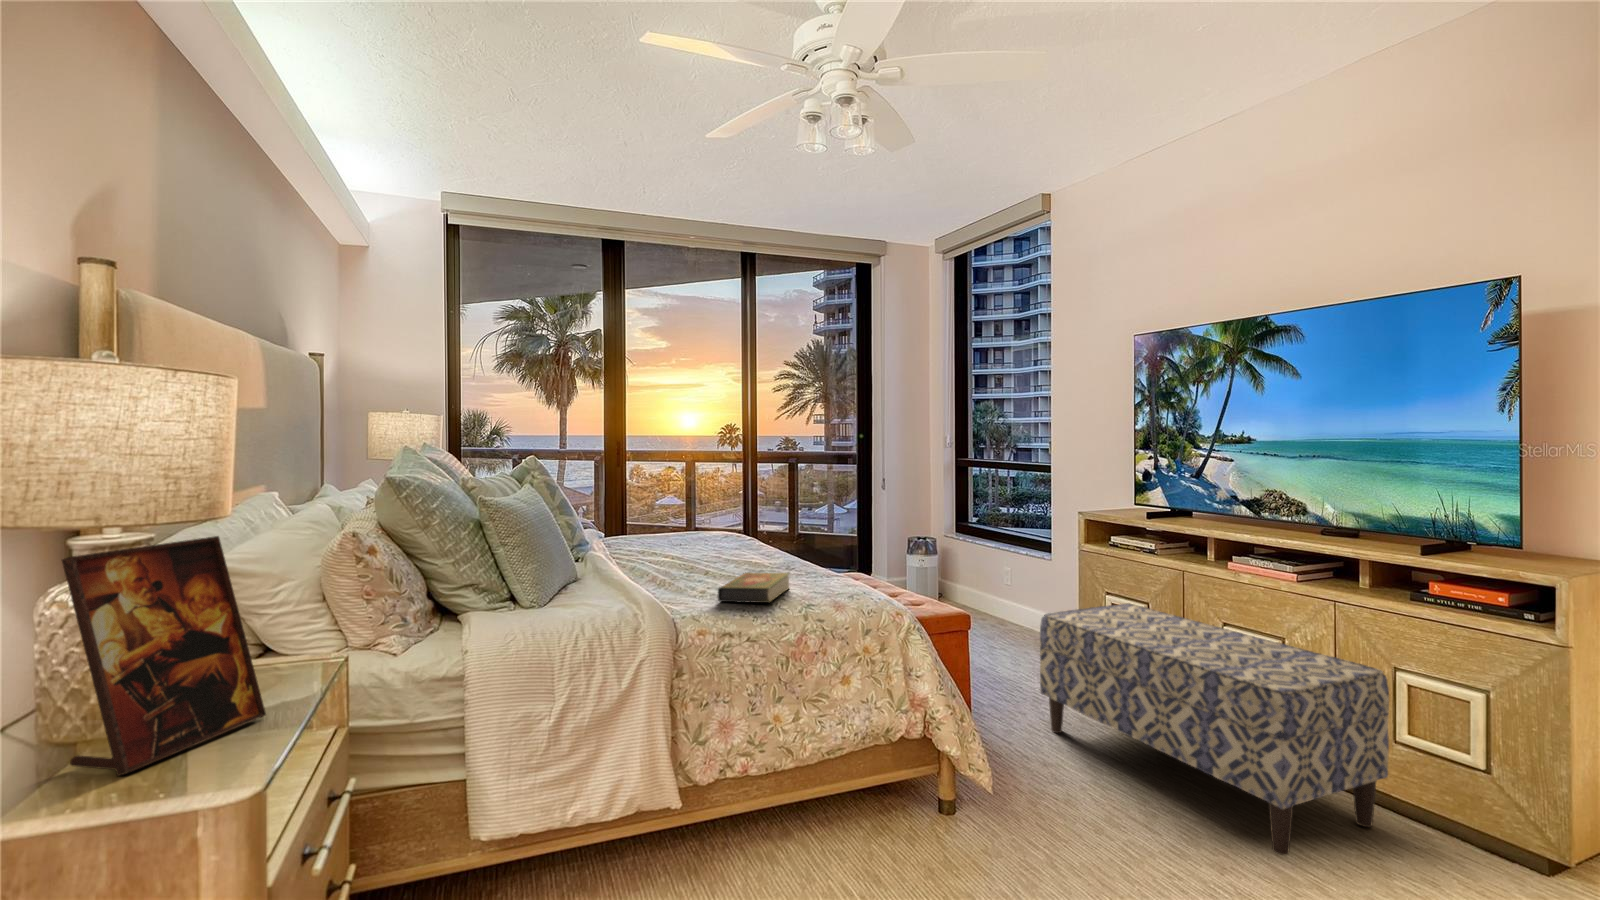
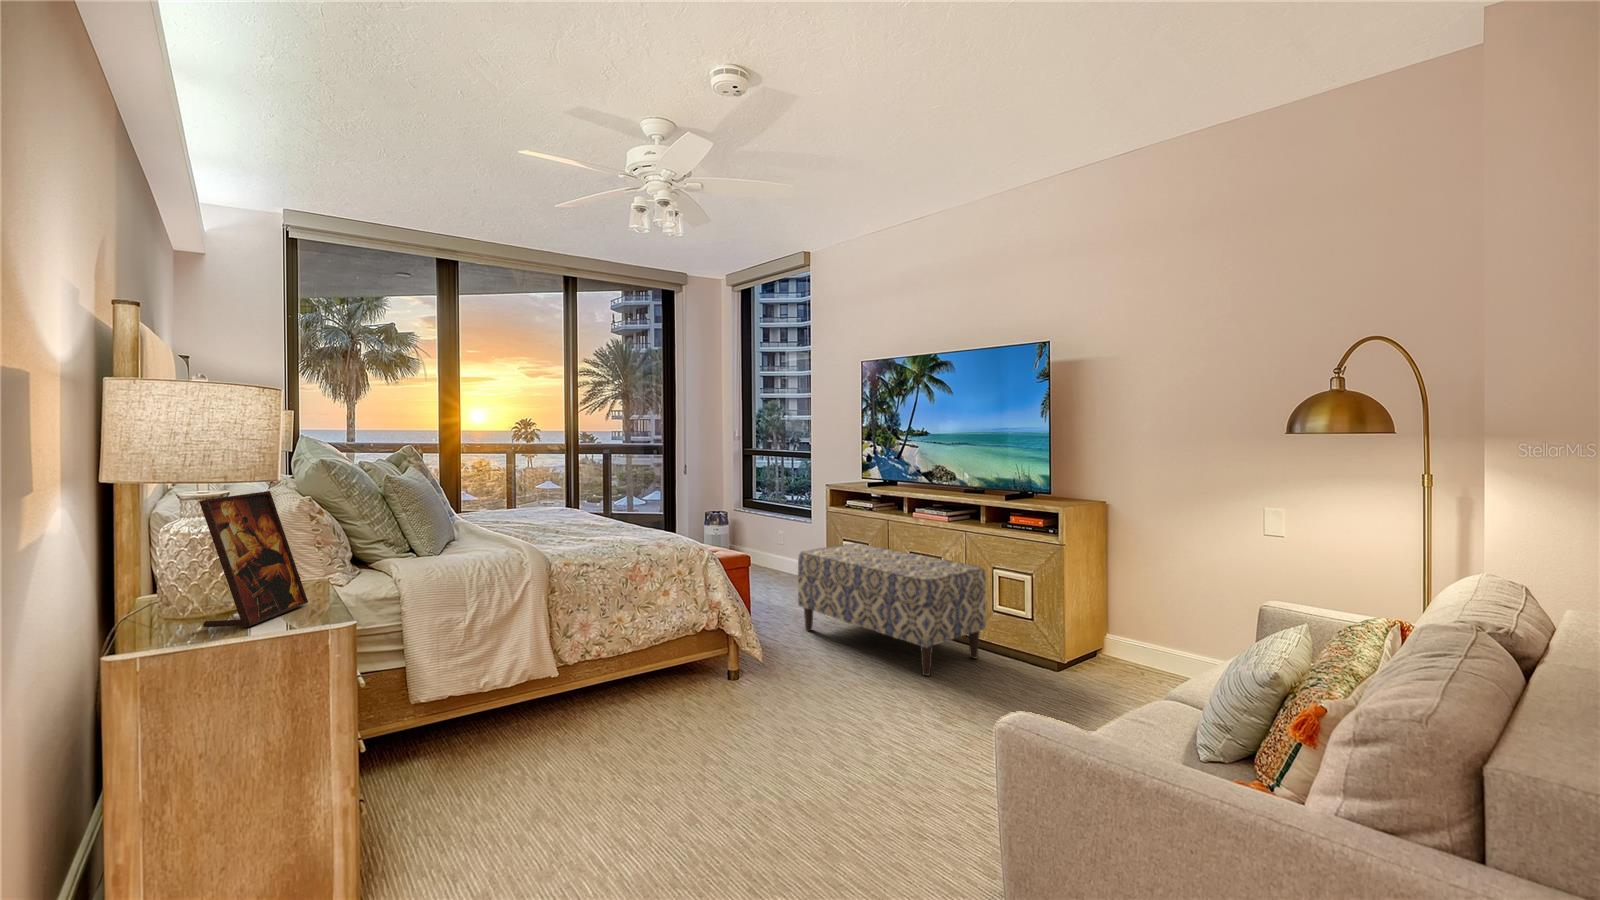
book: present [718,572,789,603] -> none [574,526,625,546]

